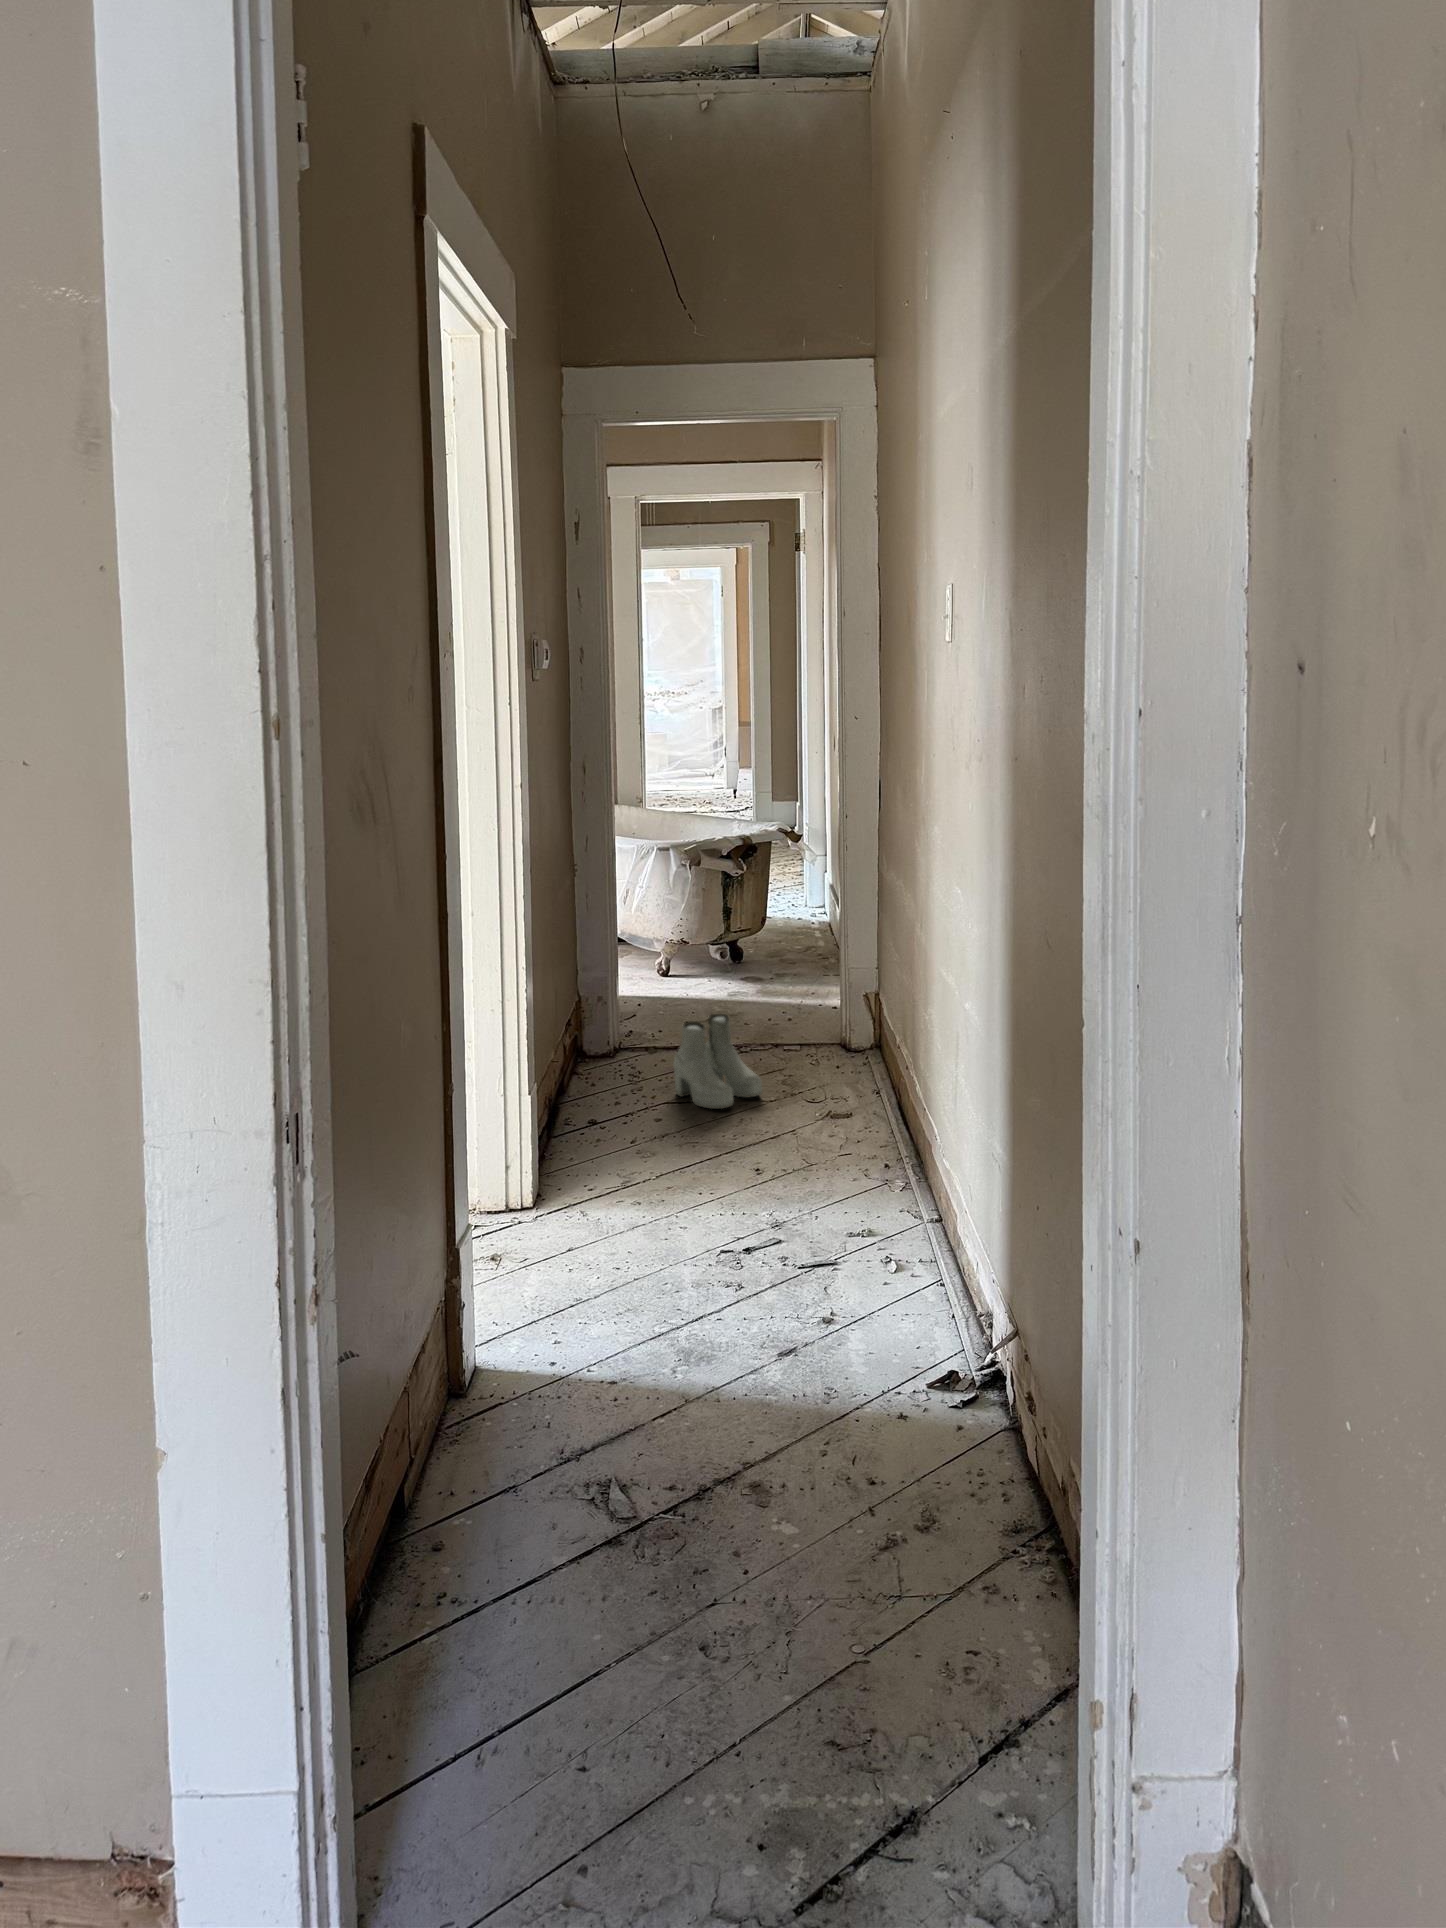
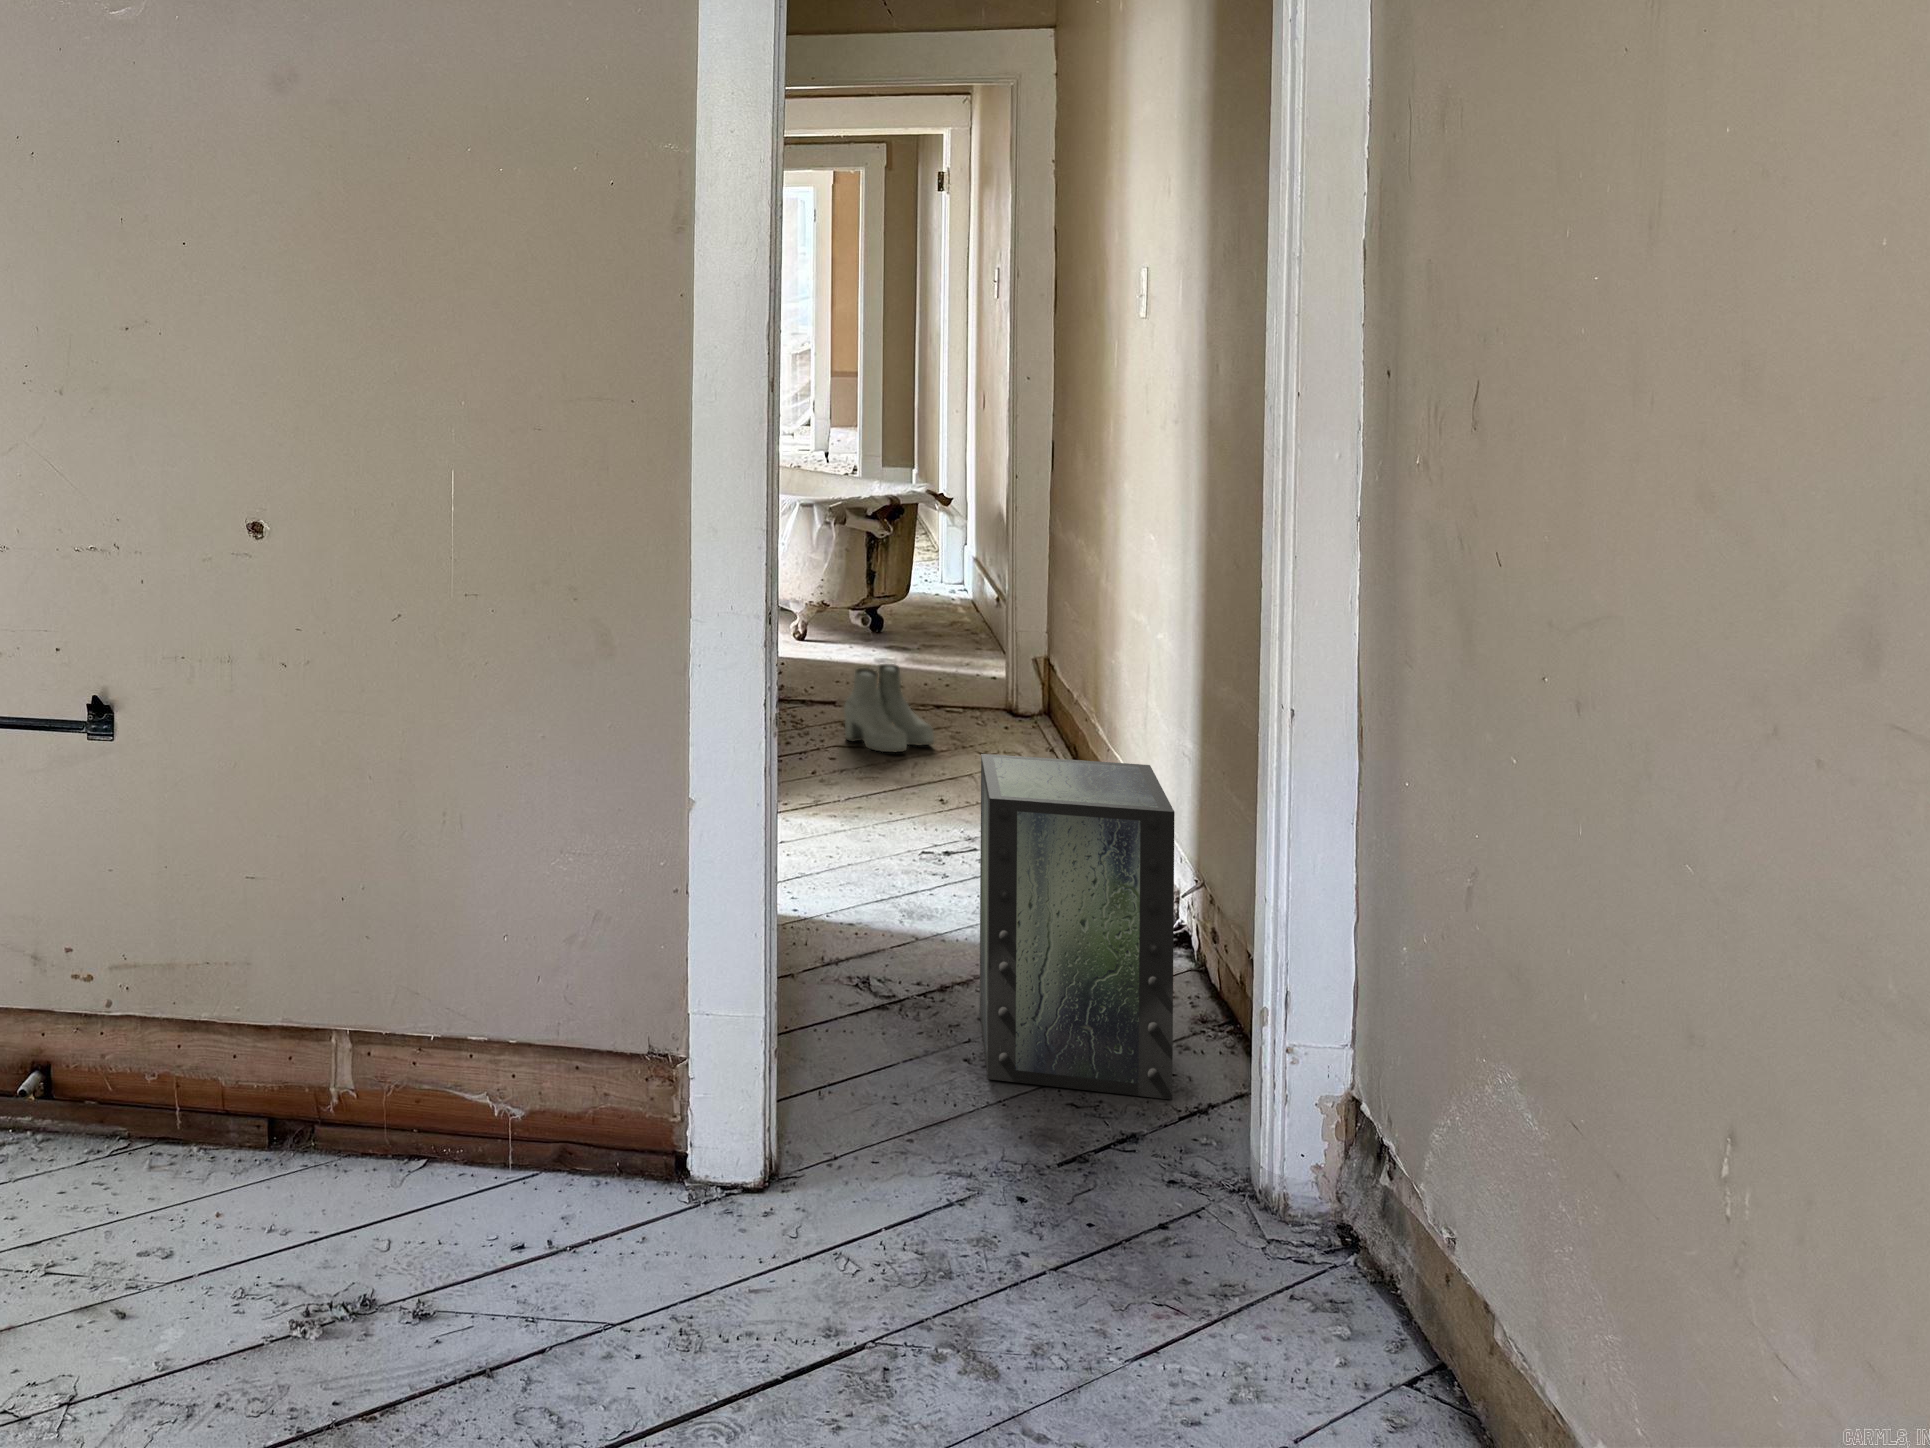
storage box: none [716,1212,971,1715] -> present [979,754,1175,1100]

